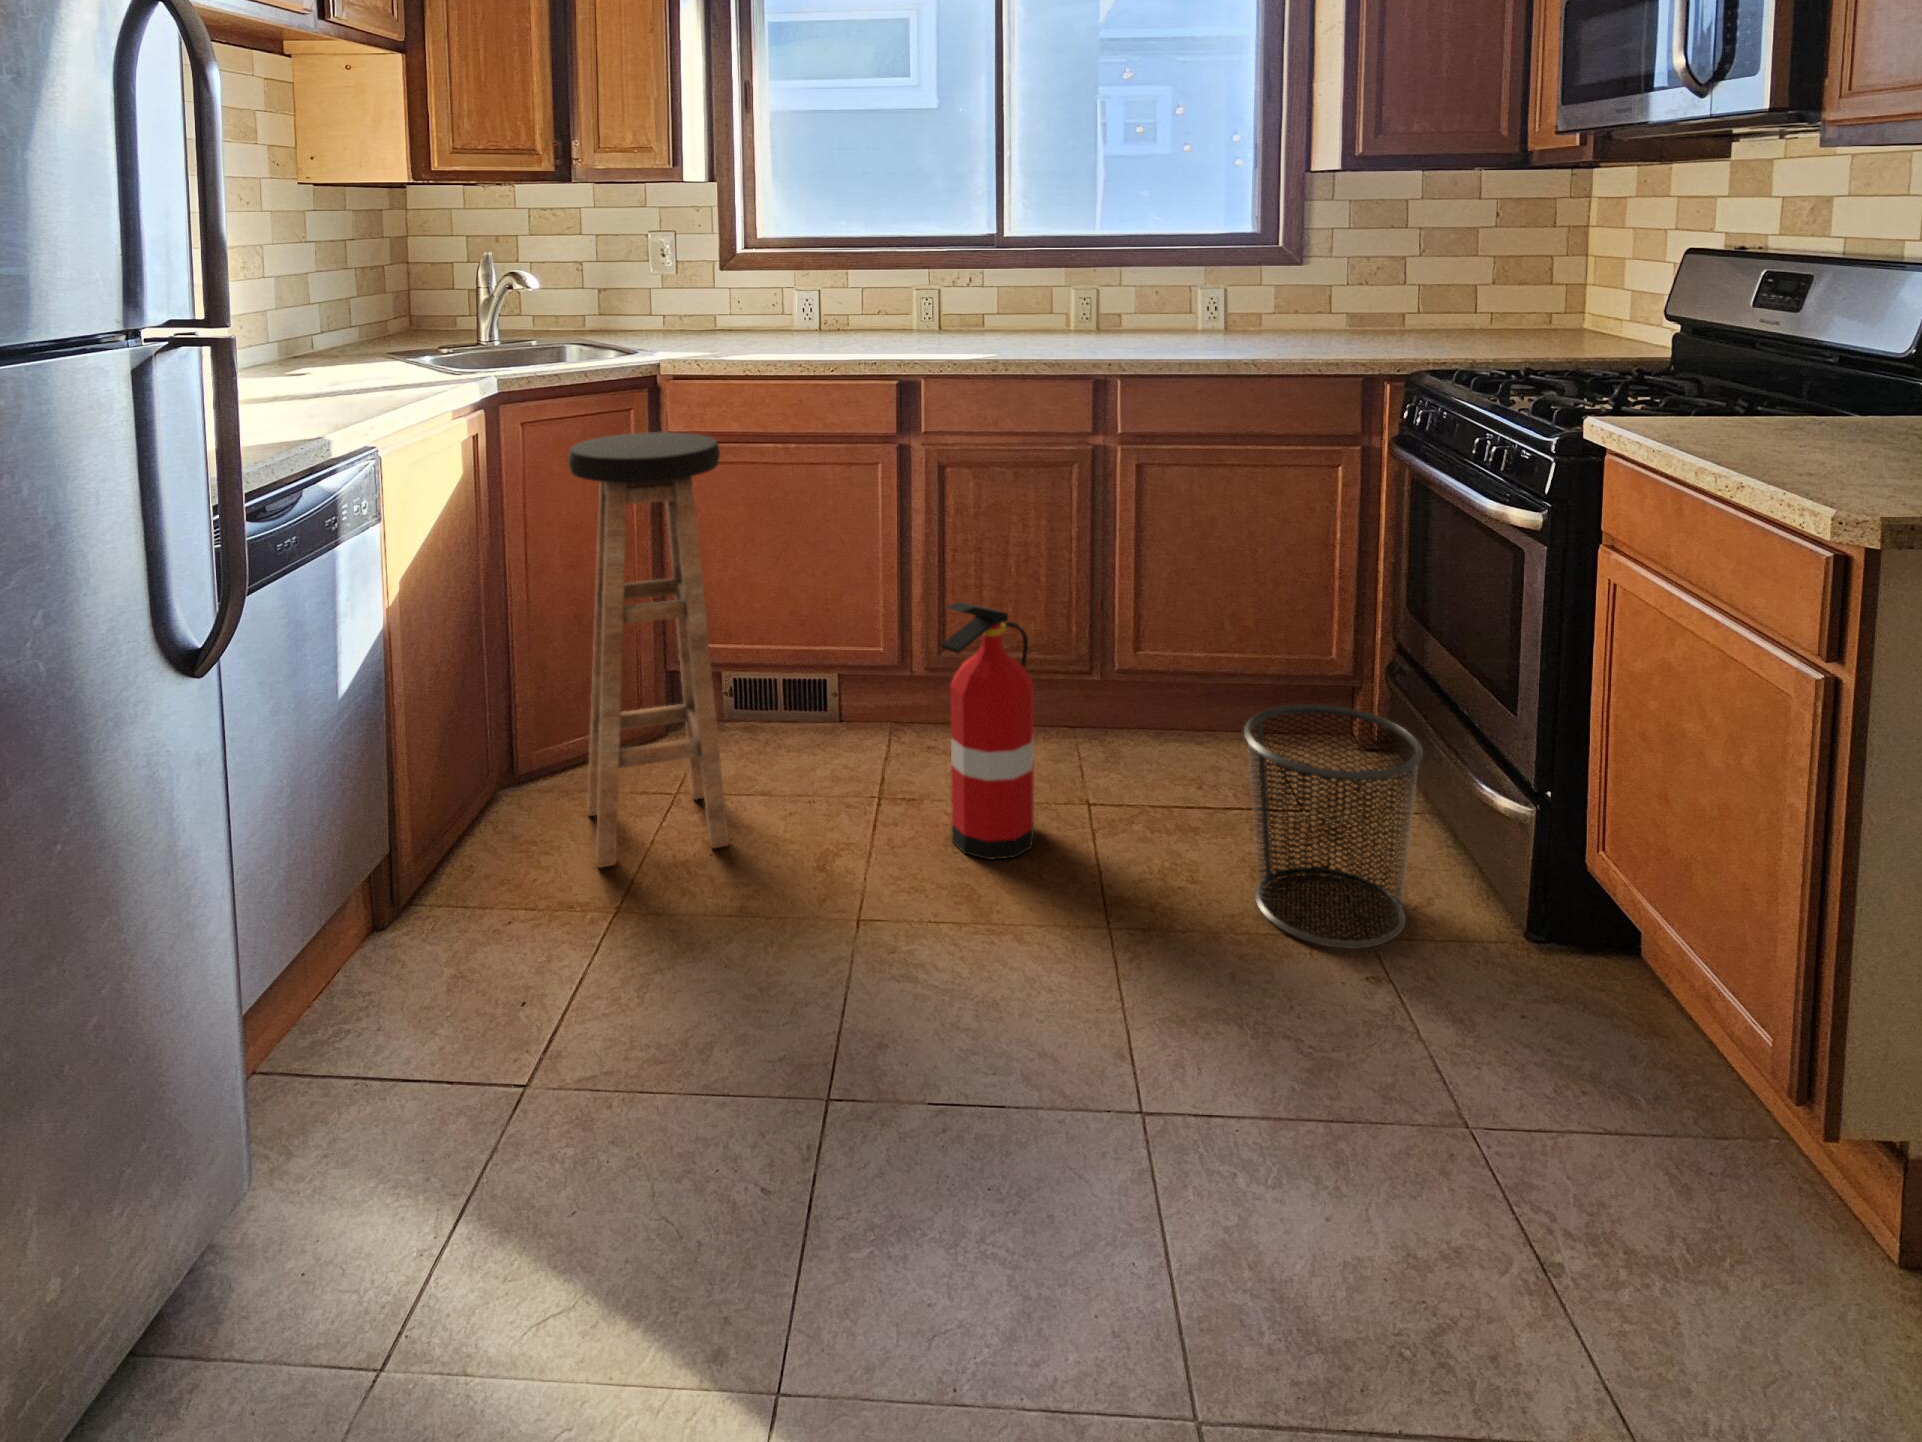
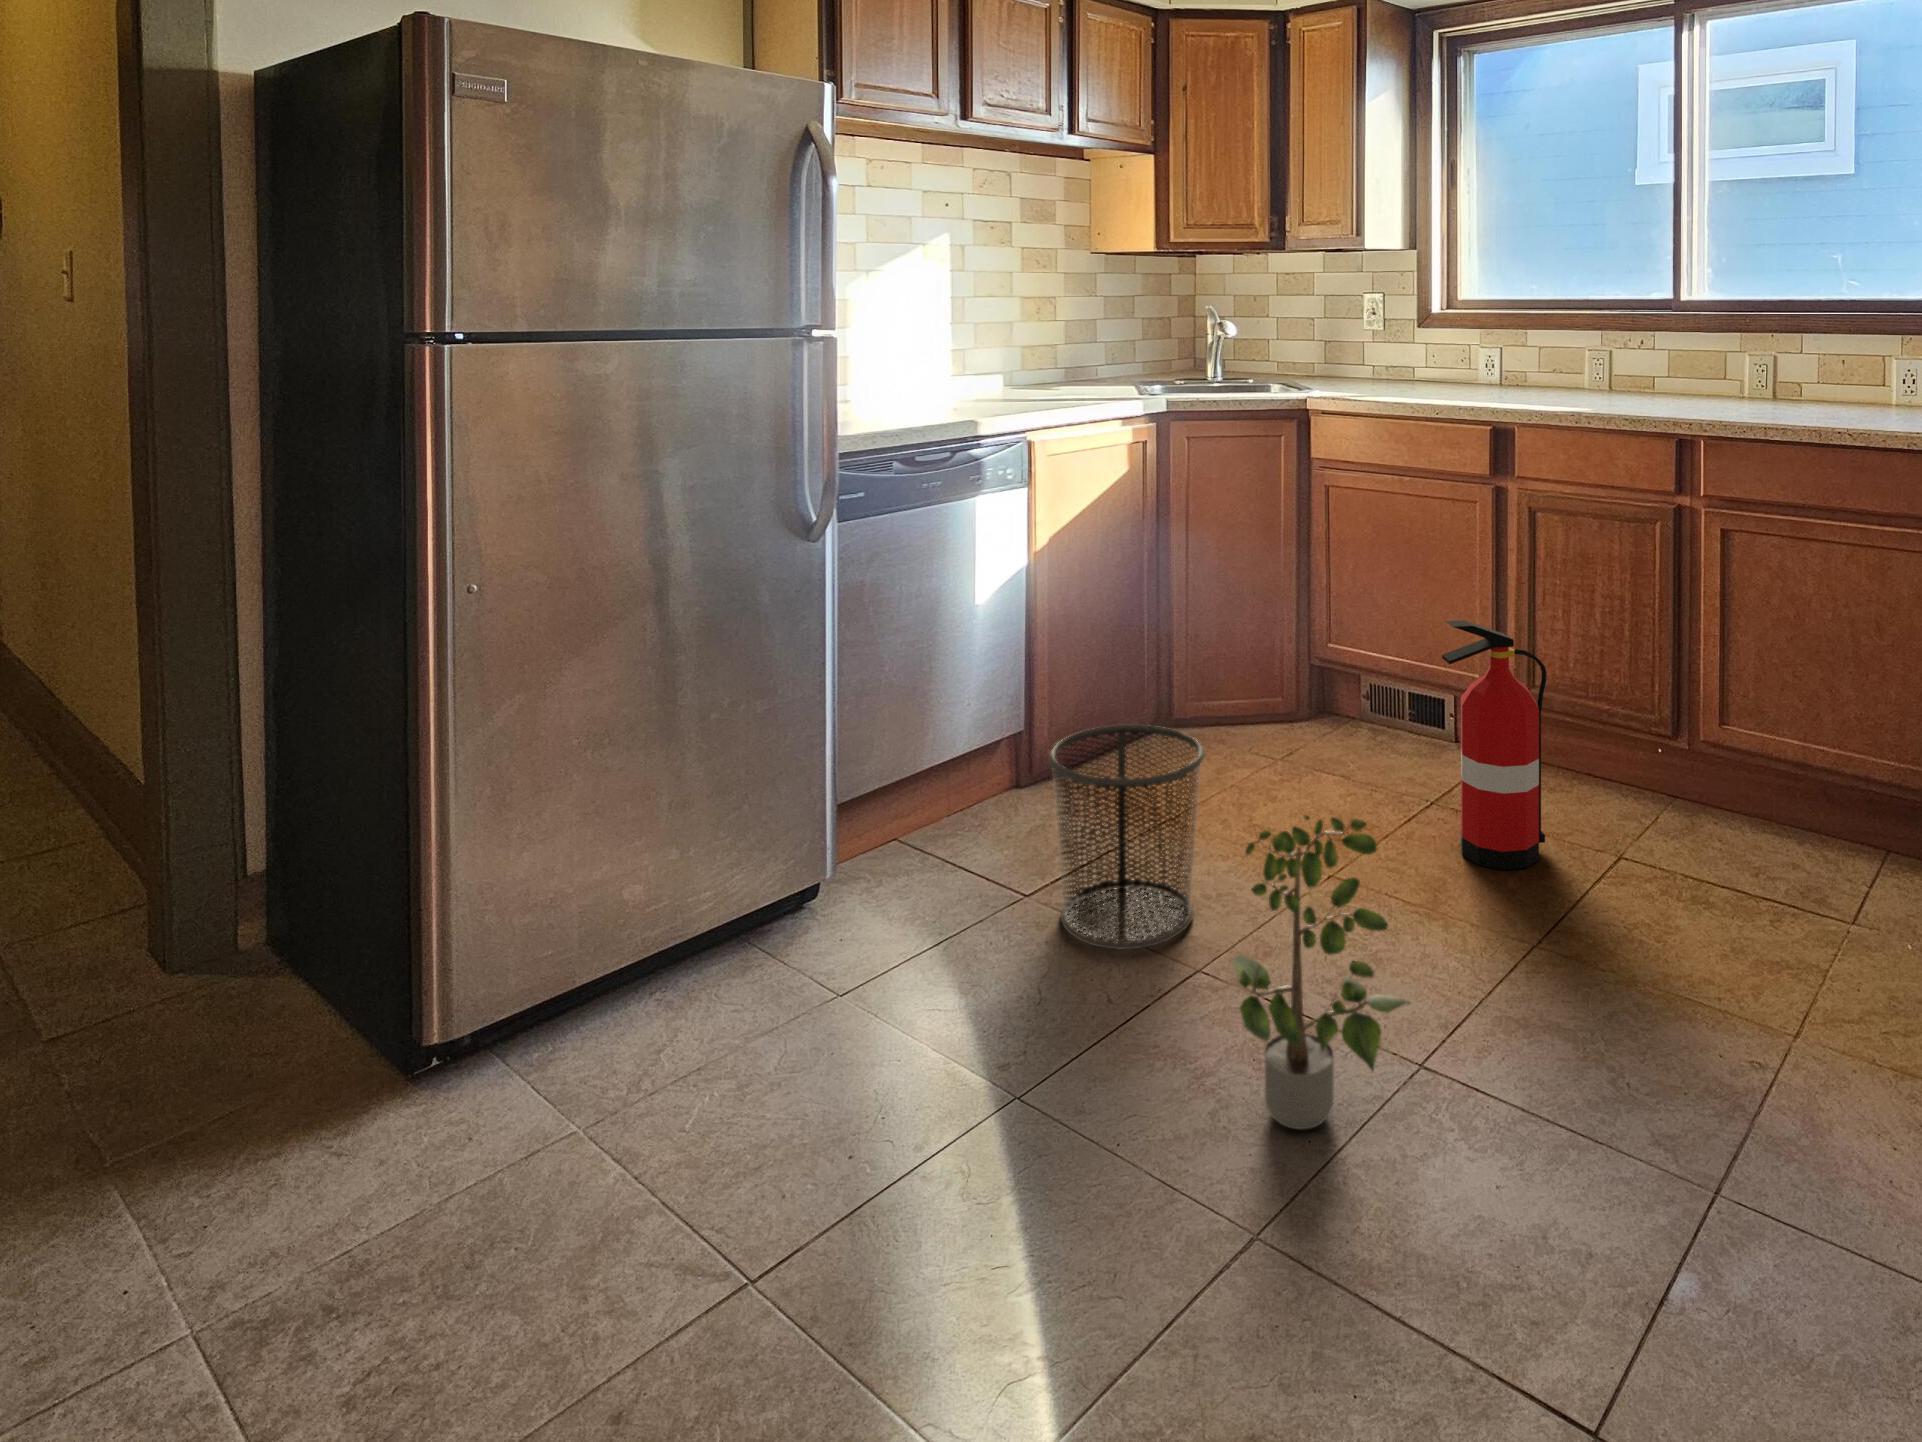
bar stool: present [568,432,729,868] -> none [1178,450,1301,799]
waste bin: present [1244,704,1423,949] -> present [1048,725,1205,949]
potted plant: none [1020,868,1208,1264] -> present [1233,815,1409,1129]

